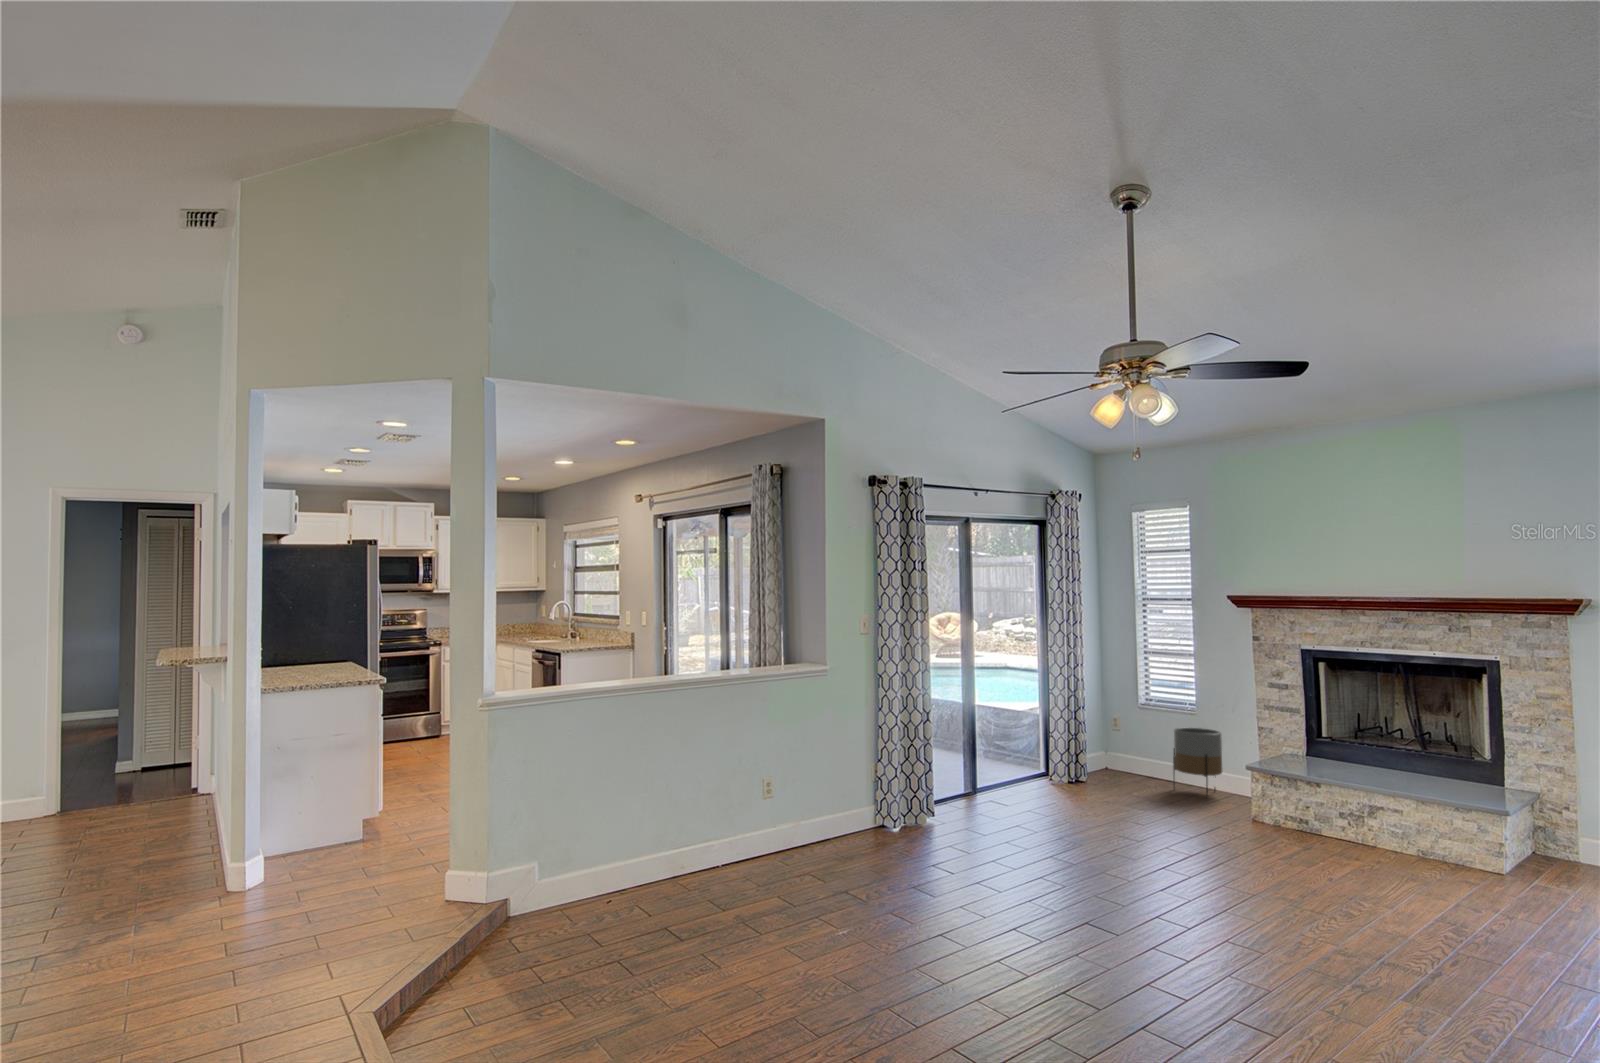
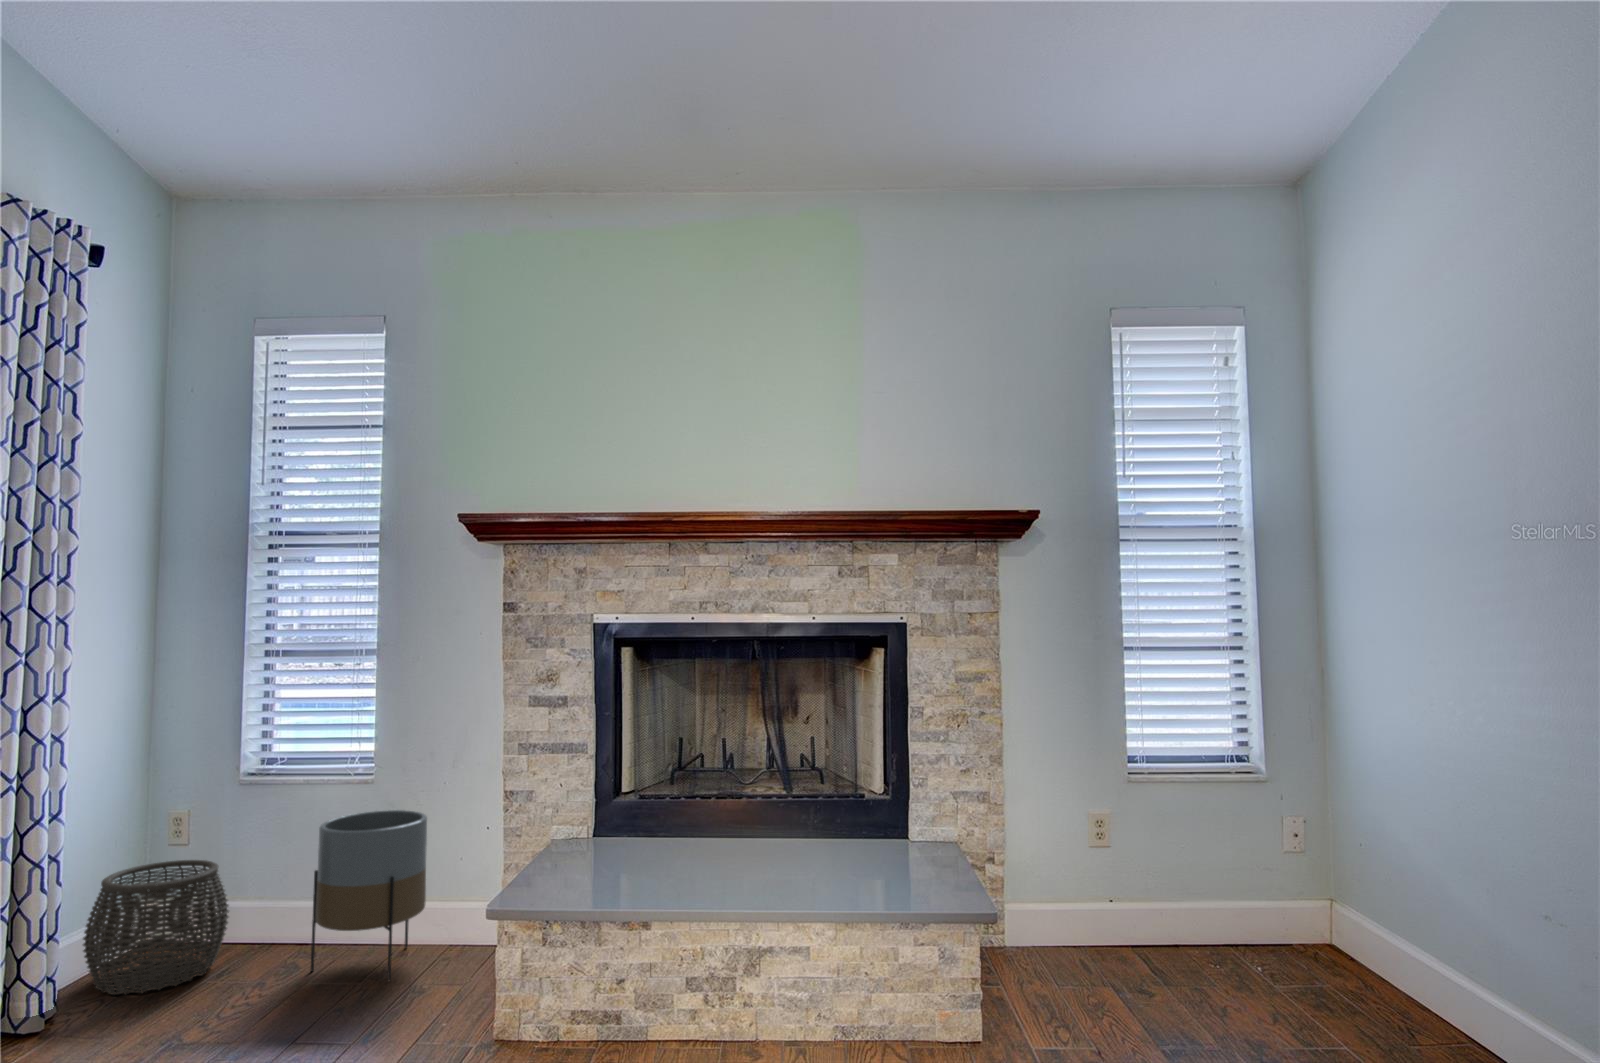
woven basket: none [1089,736,1139,783] -> present [83,860,229,995]

